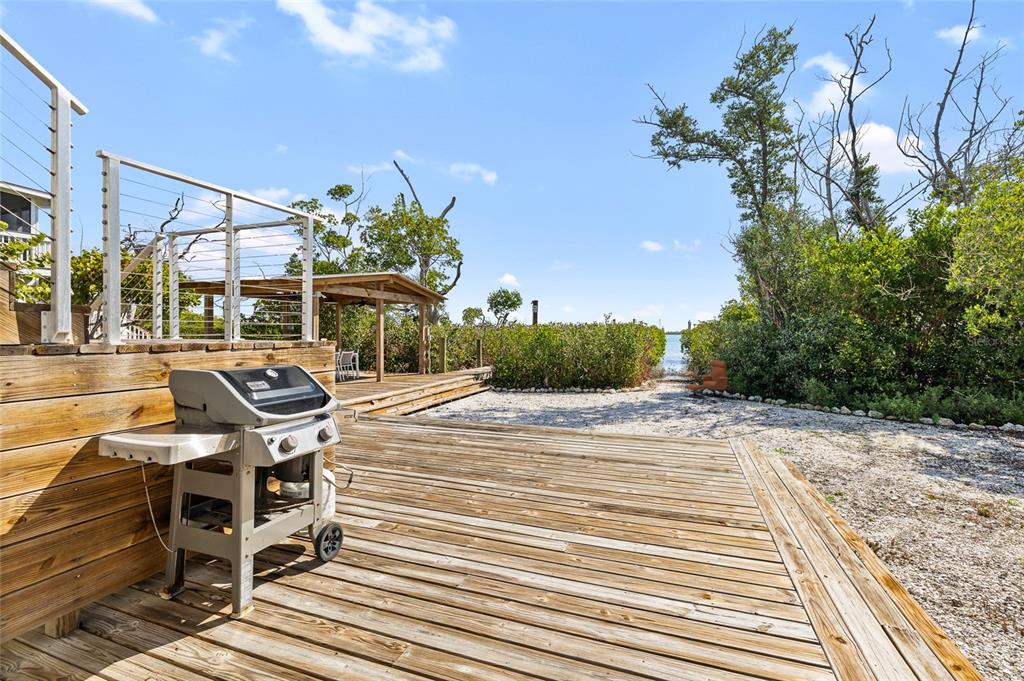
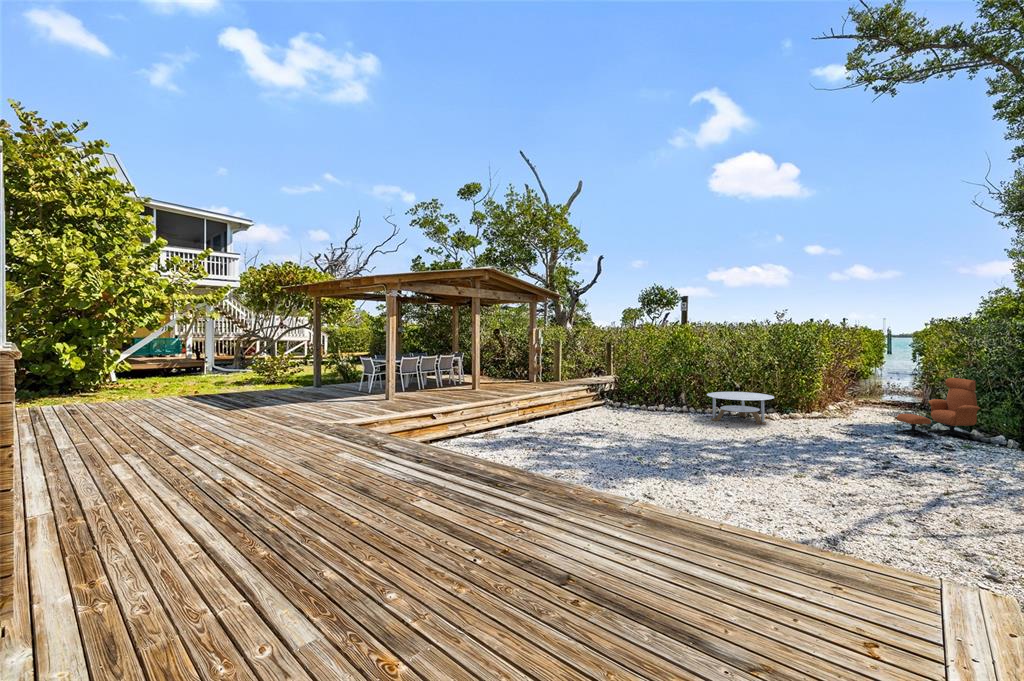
round table: none [568,375,614,397] -> present [707,392,774,425]

